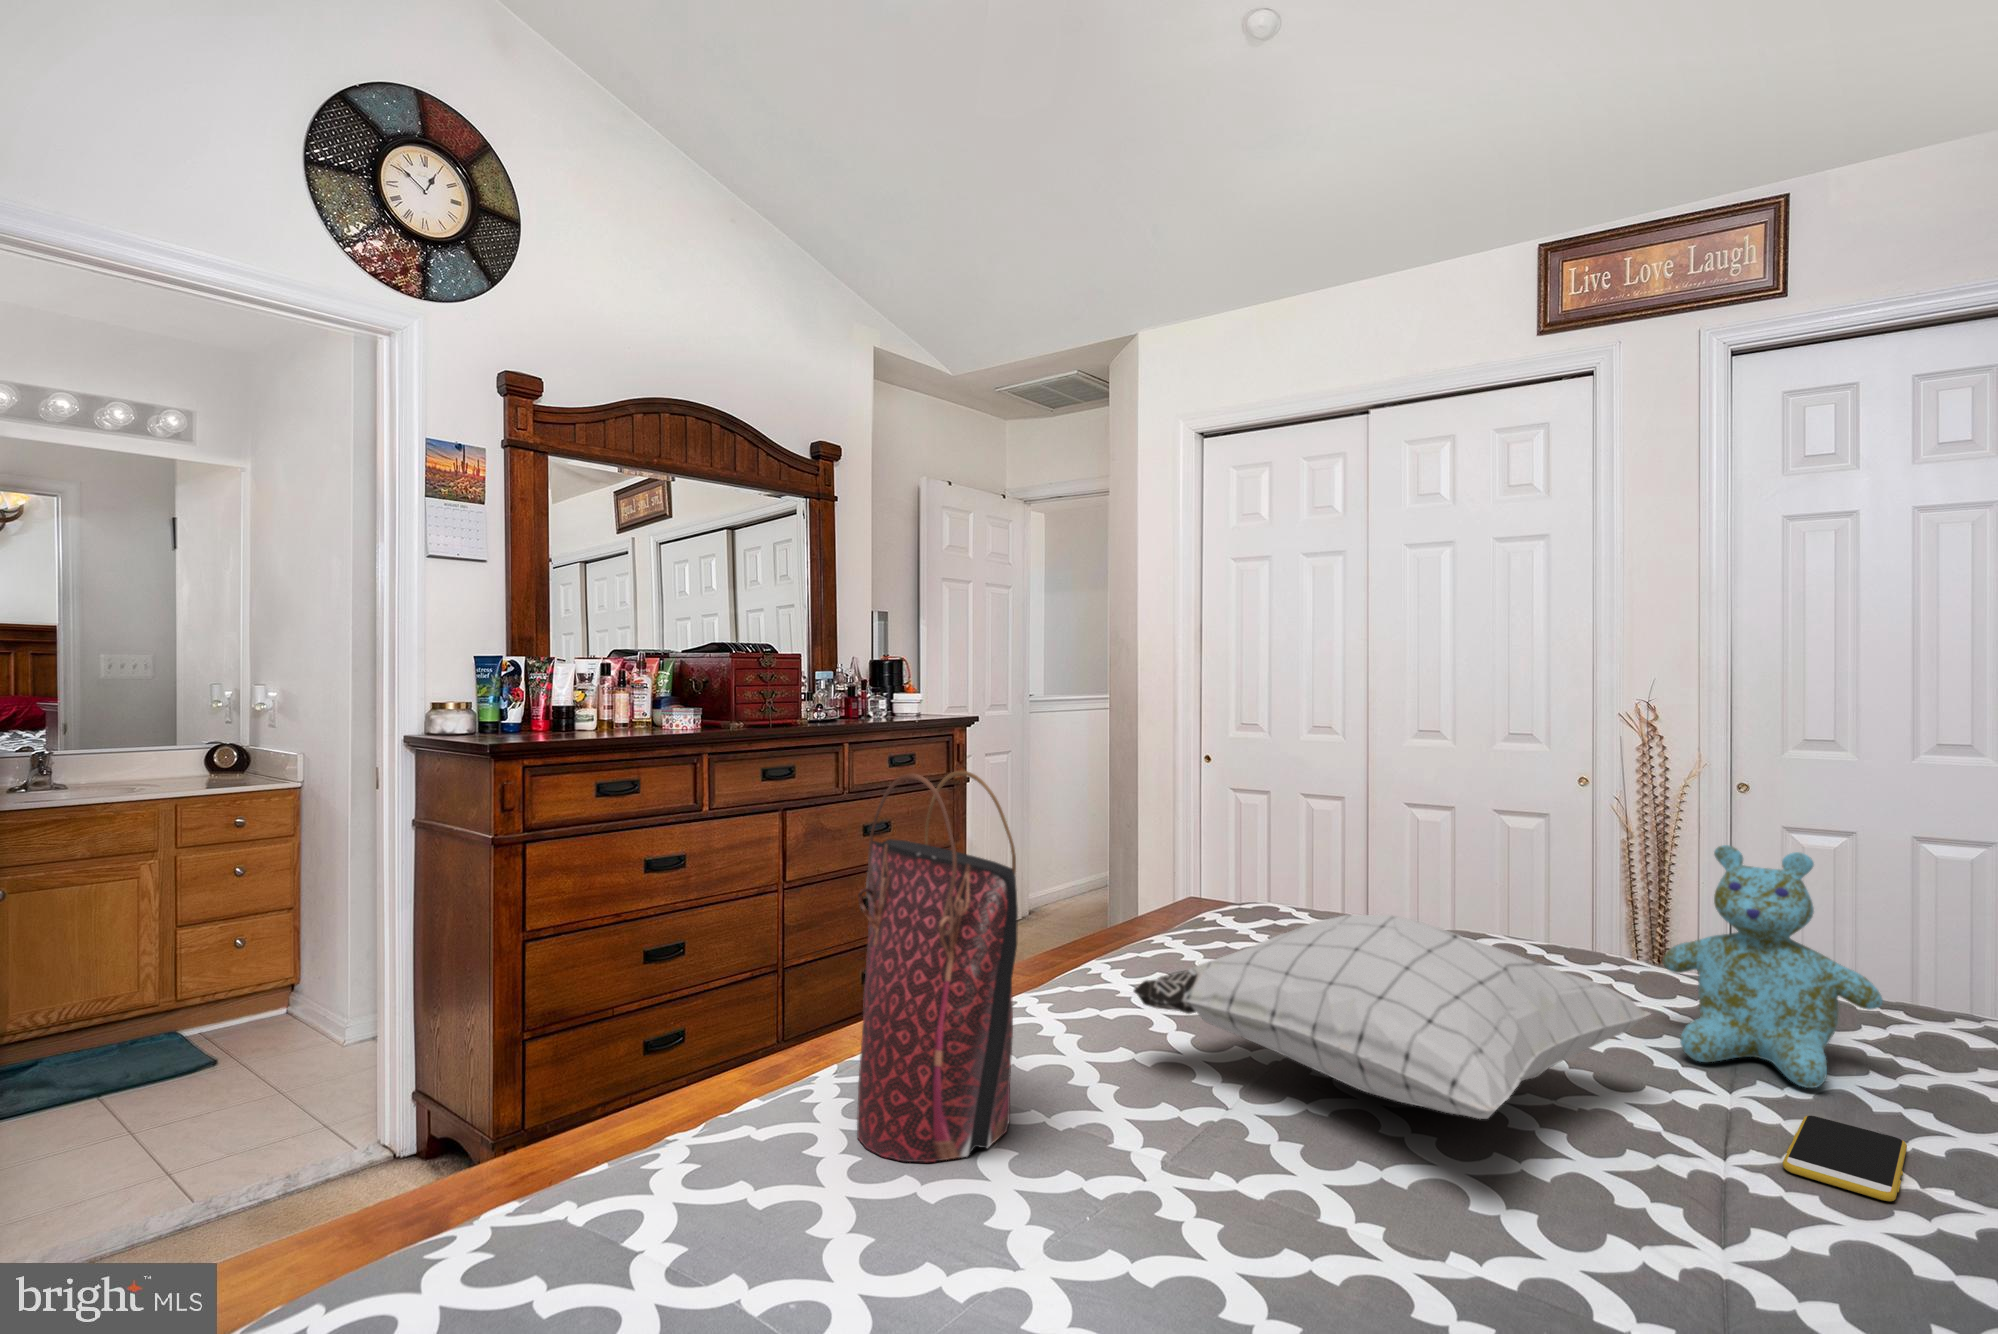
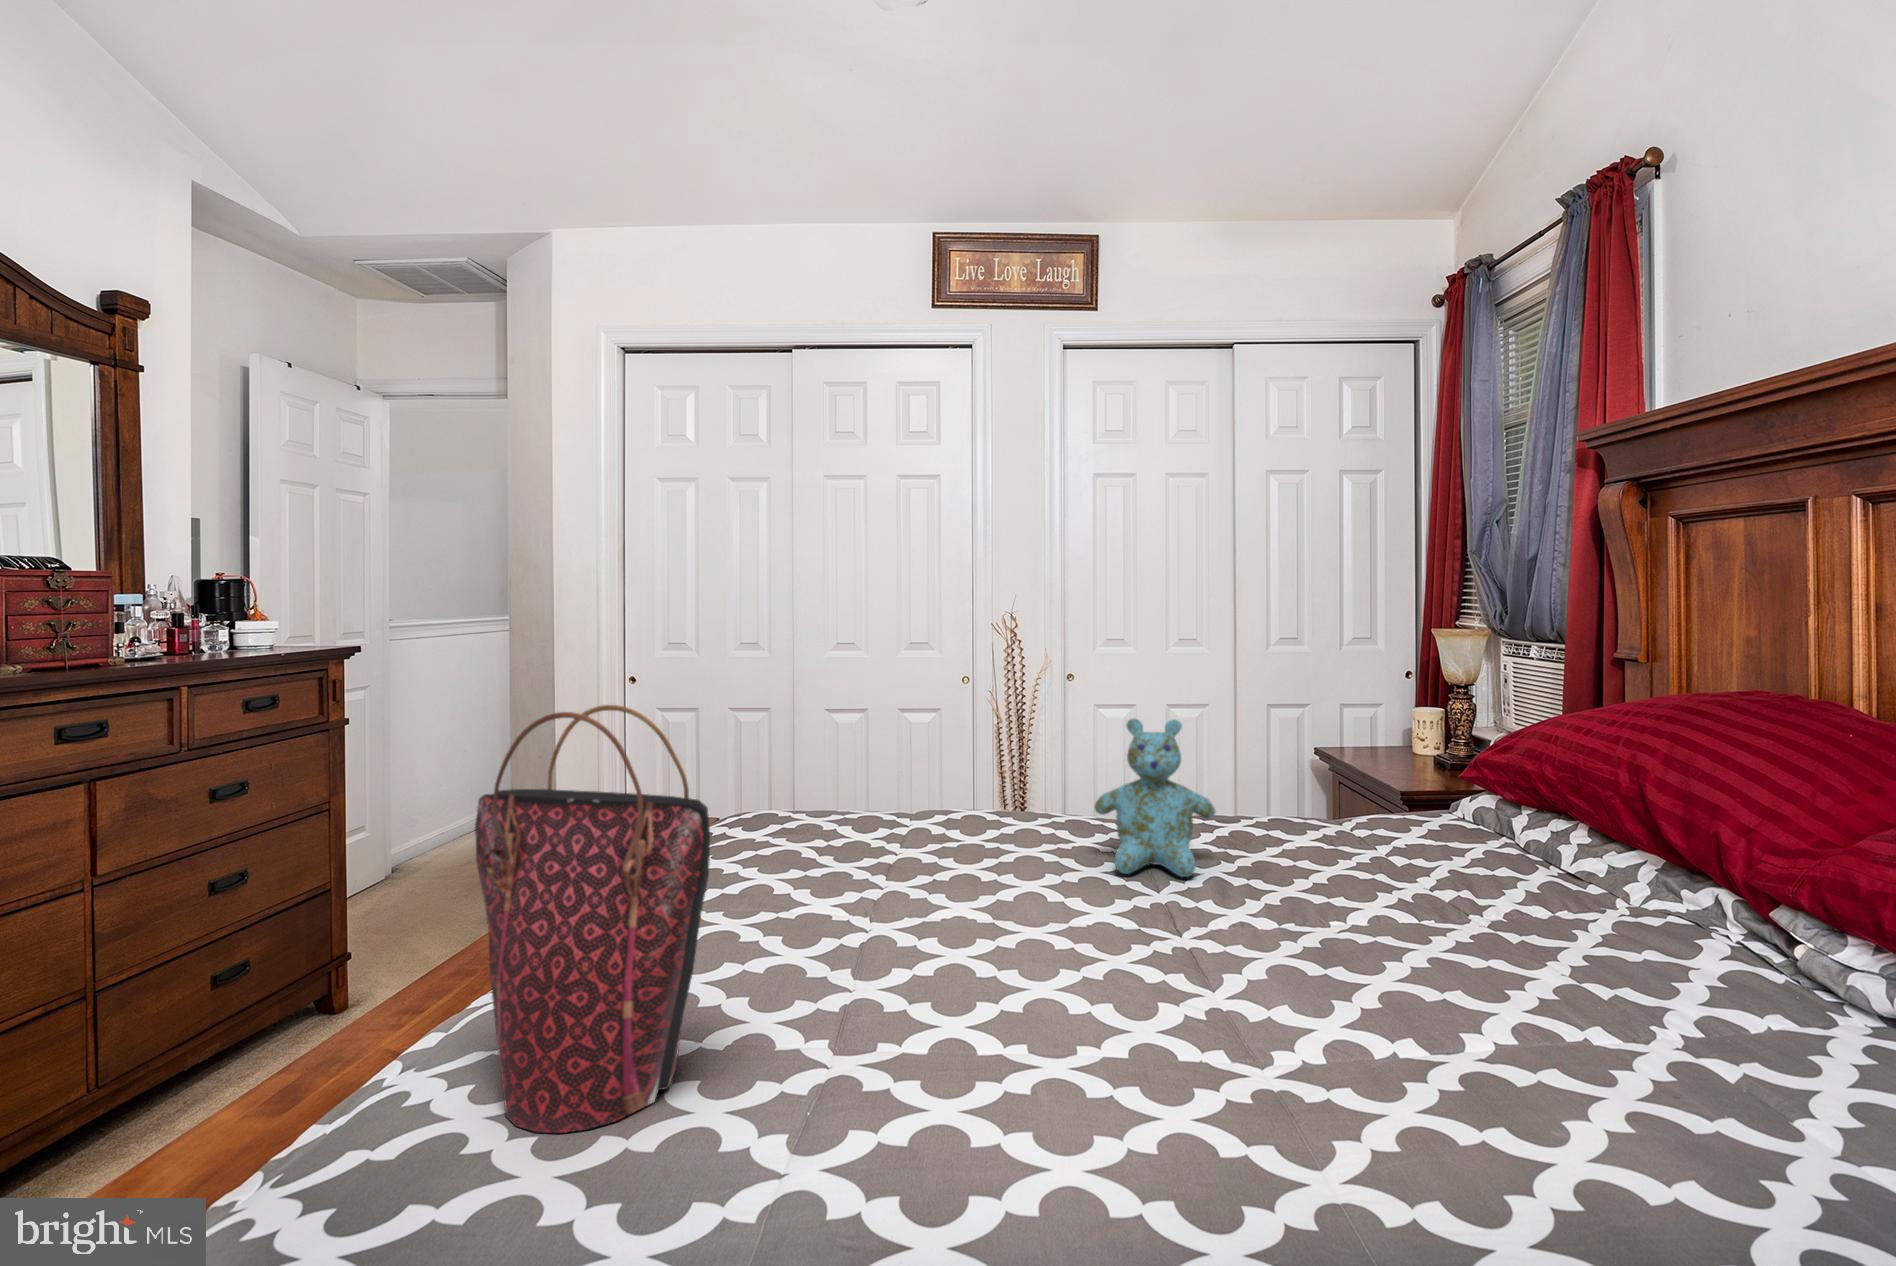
pillow: present [1134,914,1650,1119] -> none [752,799,1119,947]
smartphone: present [1783,1116,1907,1201] -> none [1196,893,1258,933]

